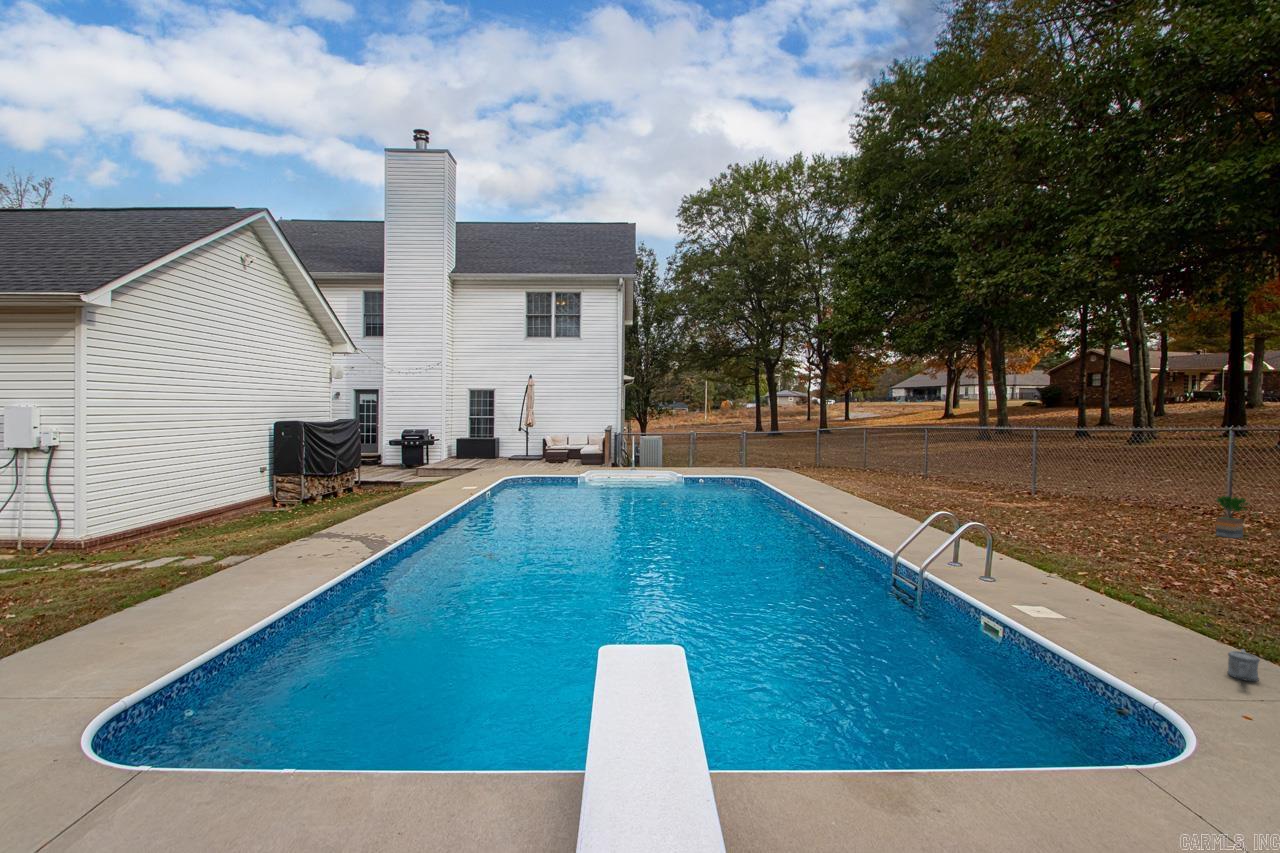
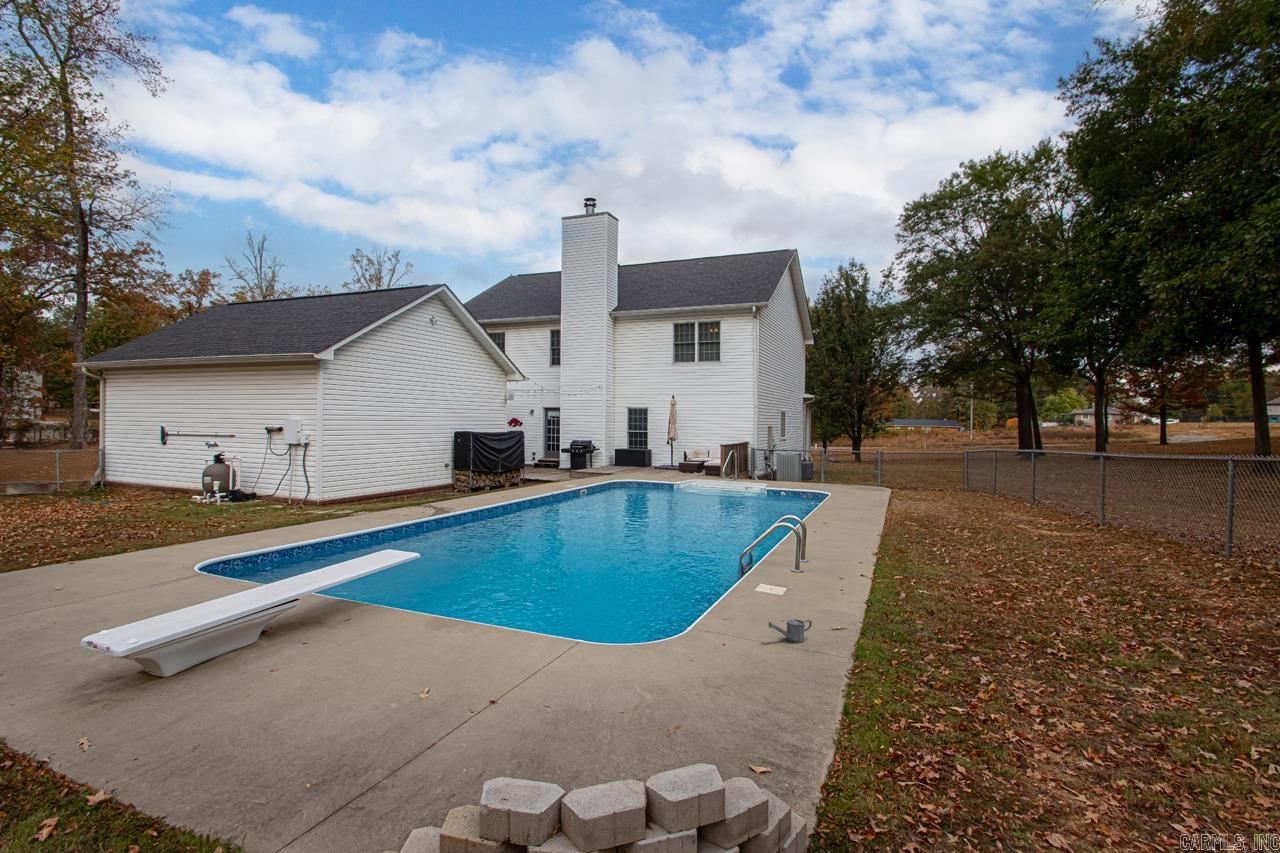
potted tree: present [1216,496,1250,538] -> none [1216,529,1262,580]

